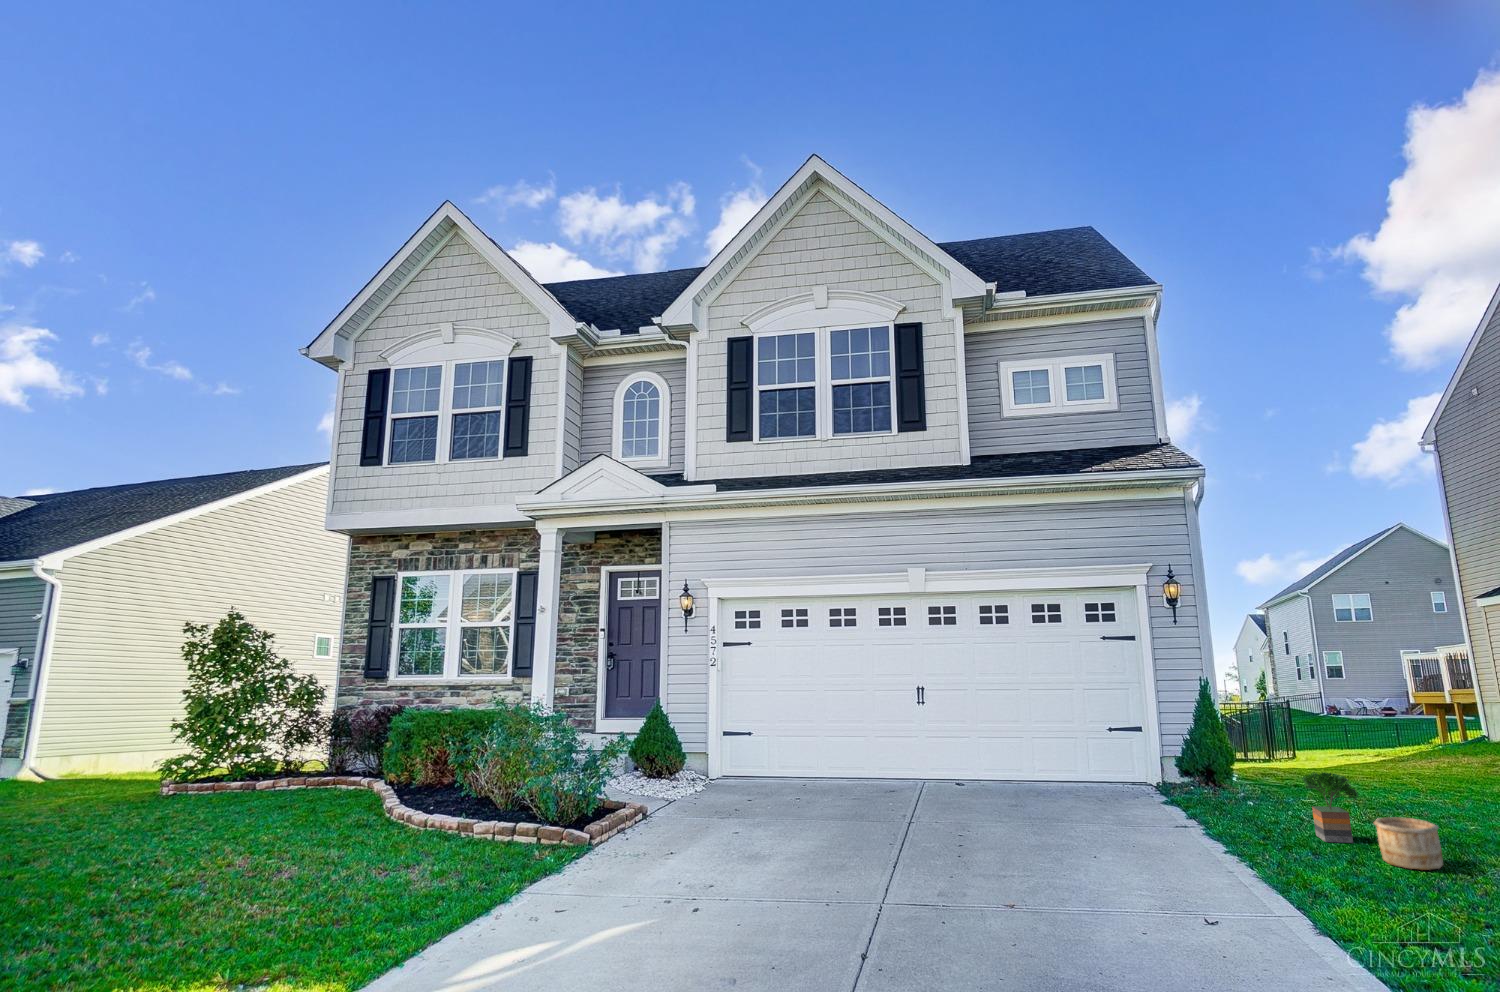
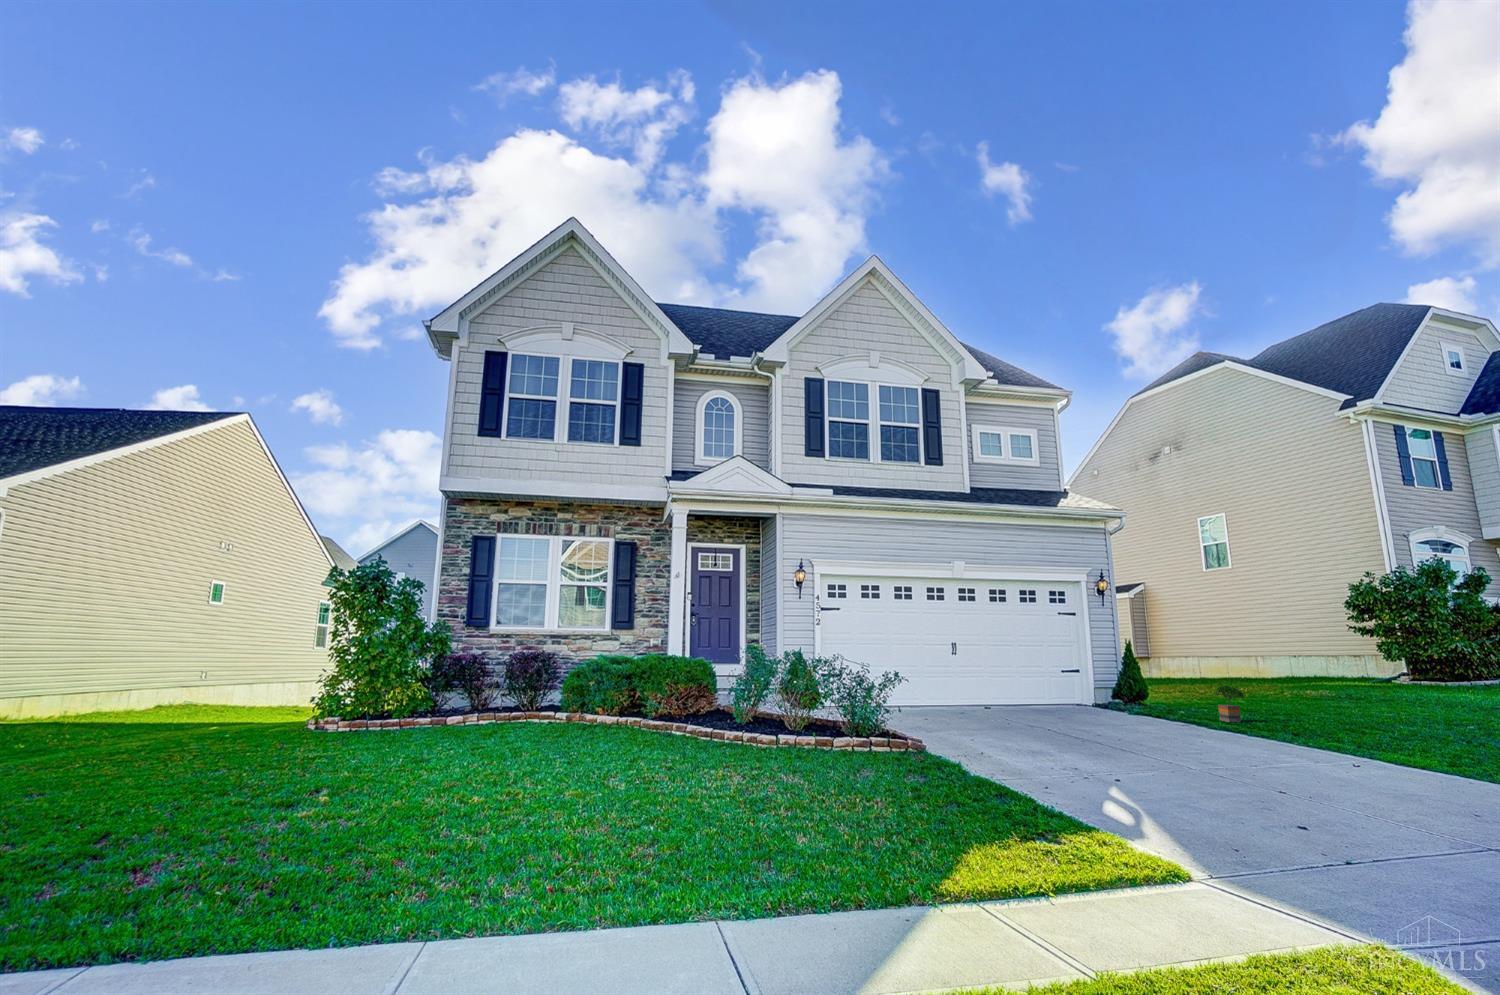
wooden bucket: present [1374,817,1443,870] -> none [1262,705,1294,729]

